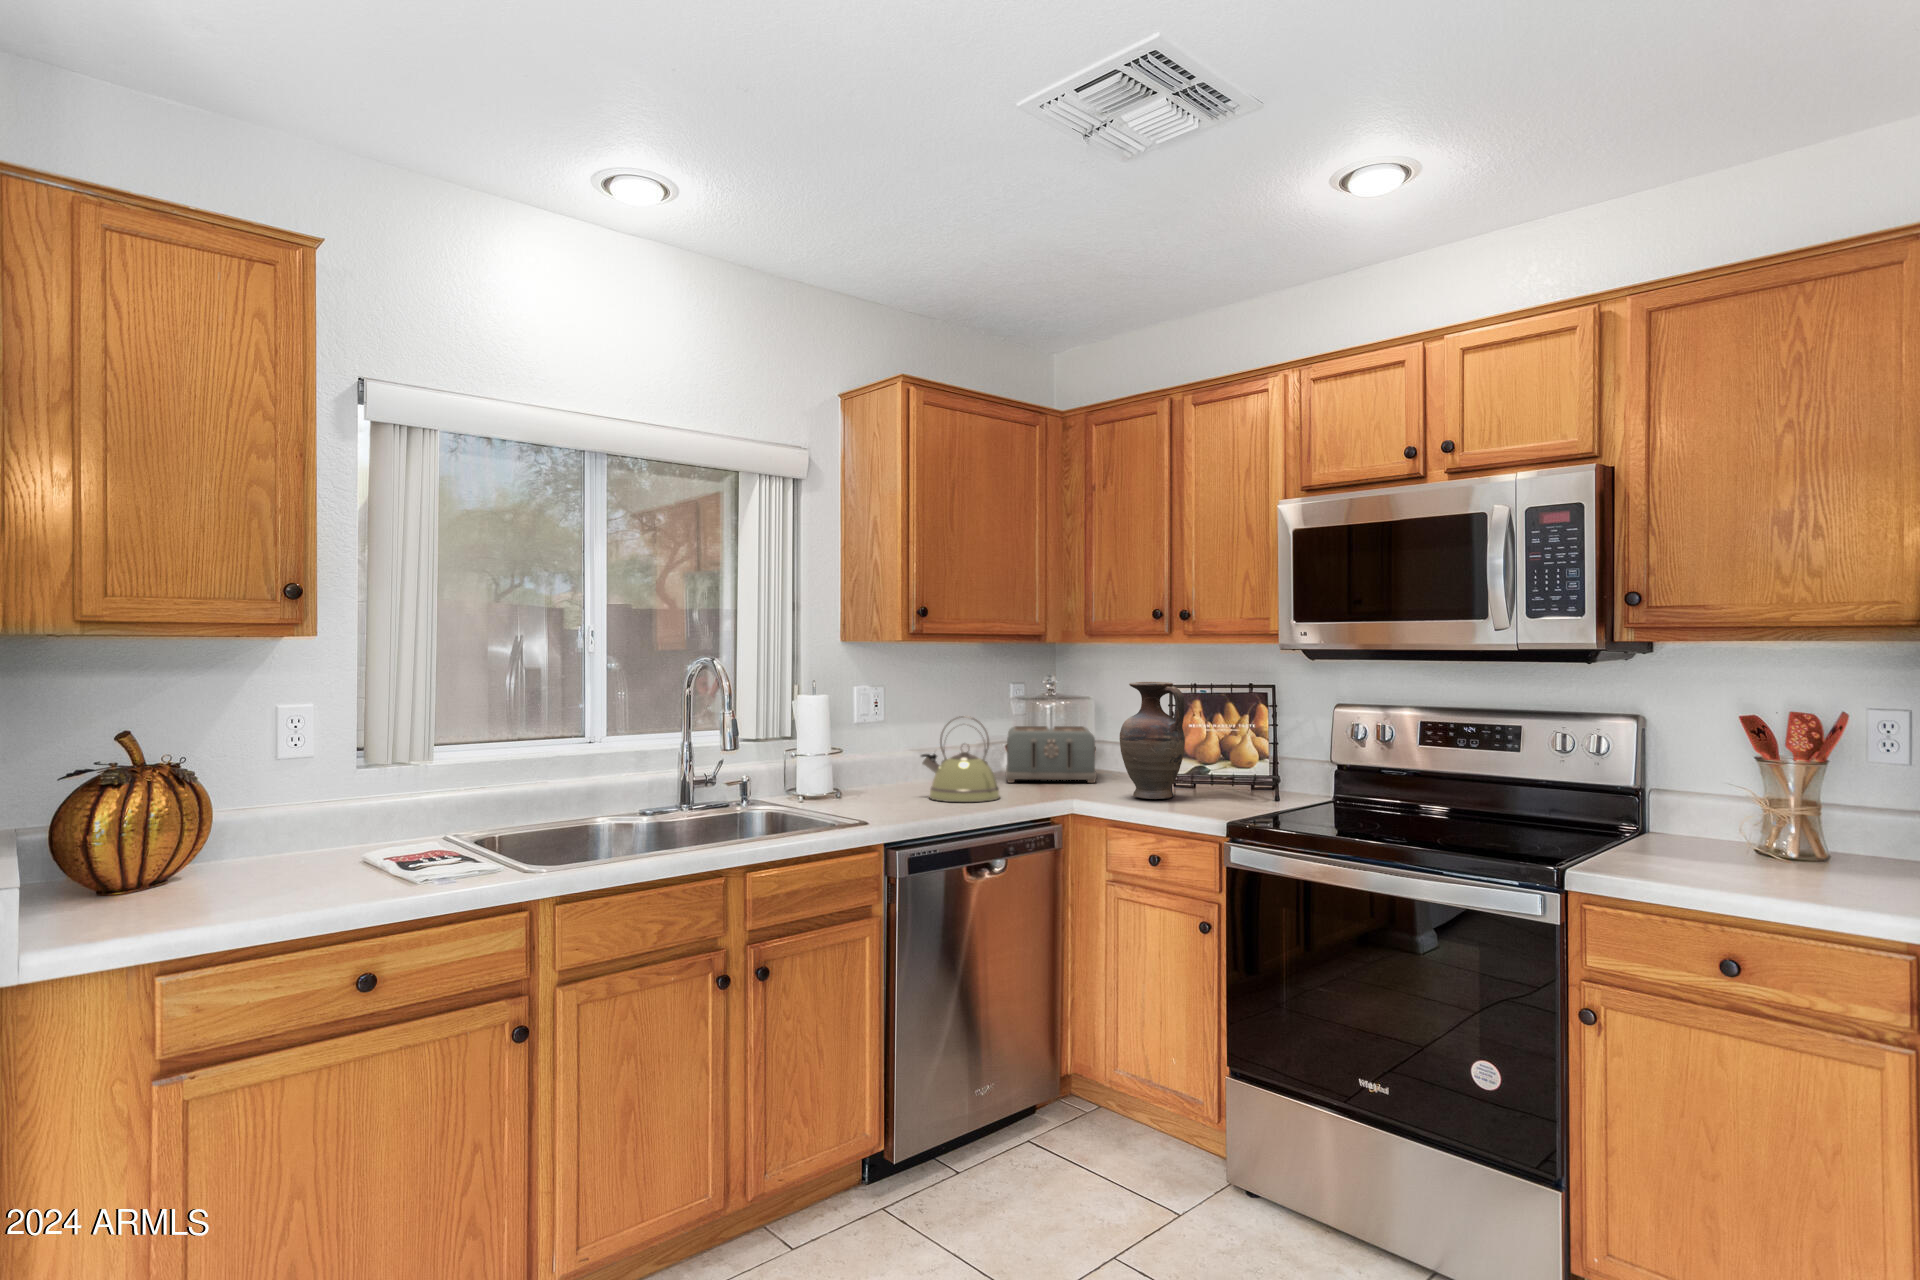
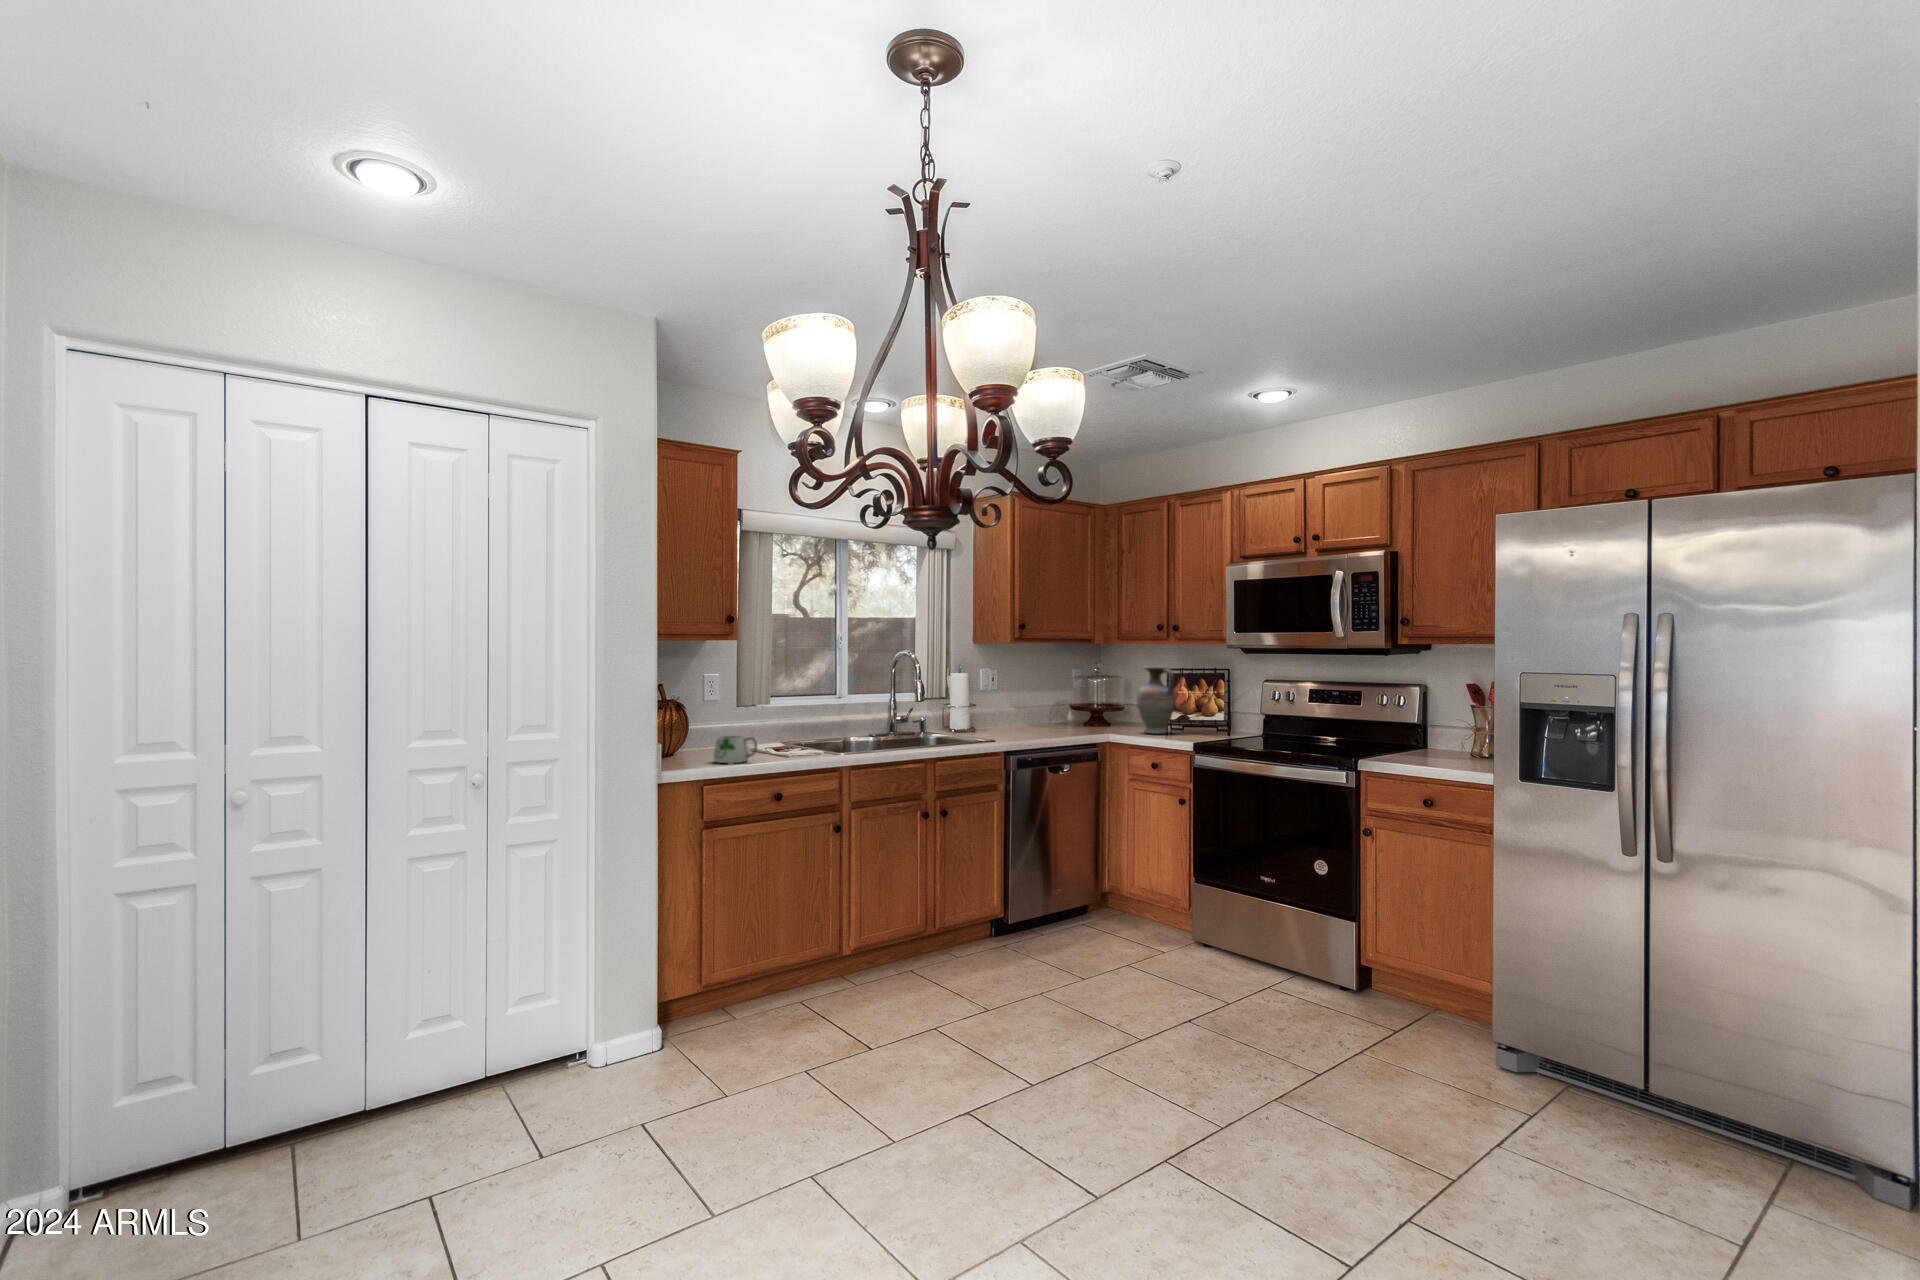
kettle: present [921,716,1000,802] -> none [1020,685,1067,734]
toaster: present [1006,726,1097,783] -> none [1069,693,1124,727]
mug: none [228,843,327,913] -> present [713,736,757,764]

